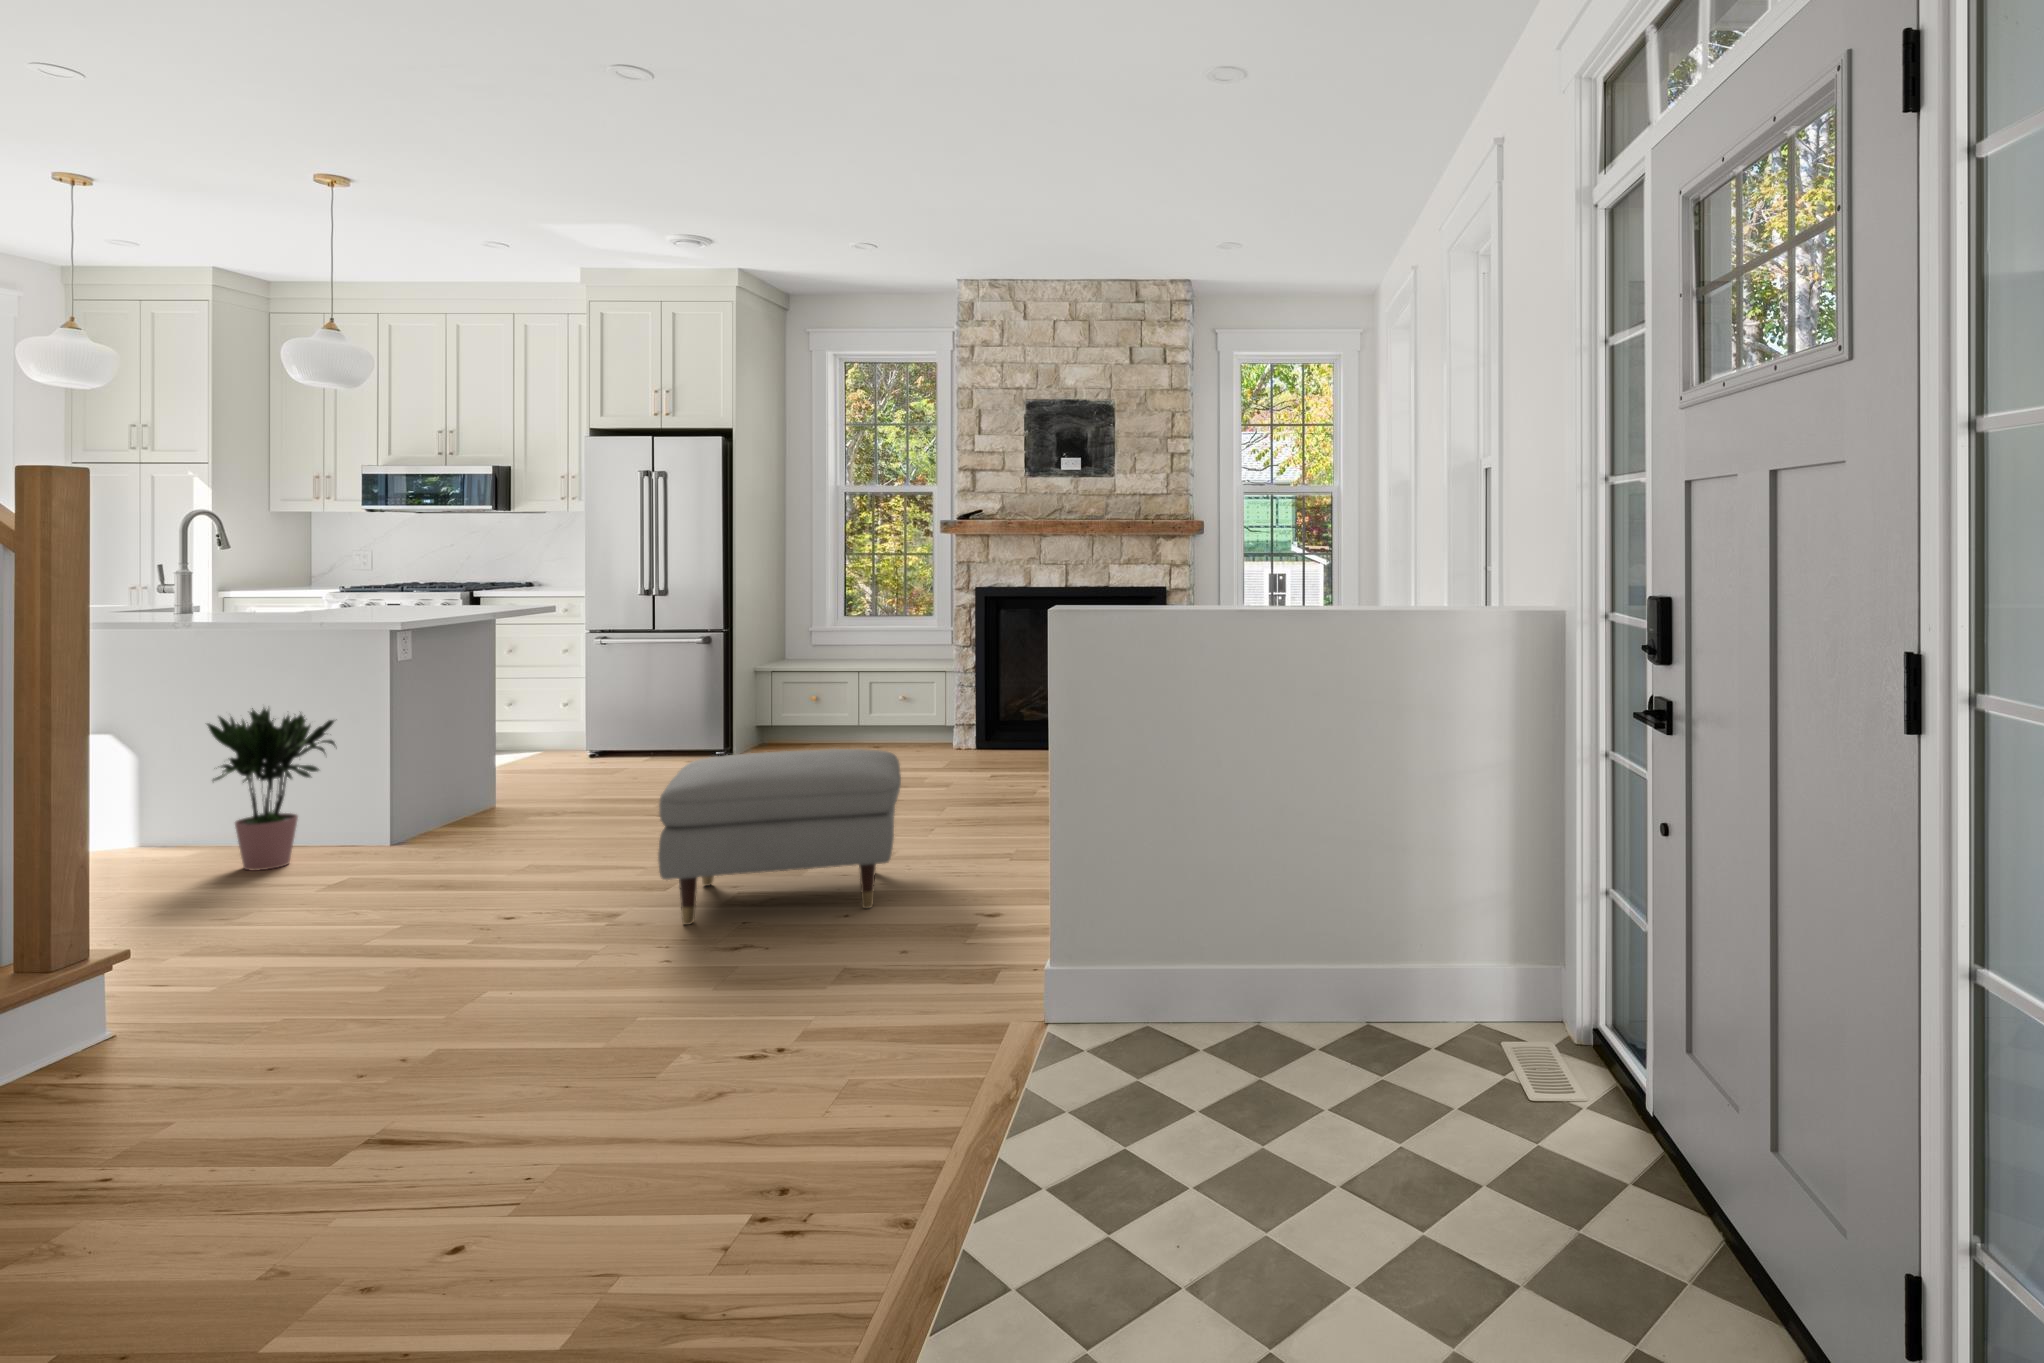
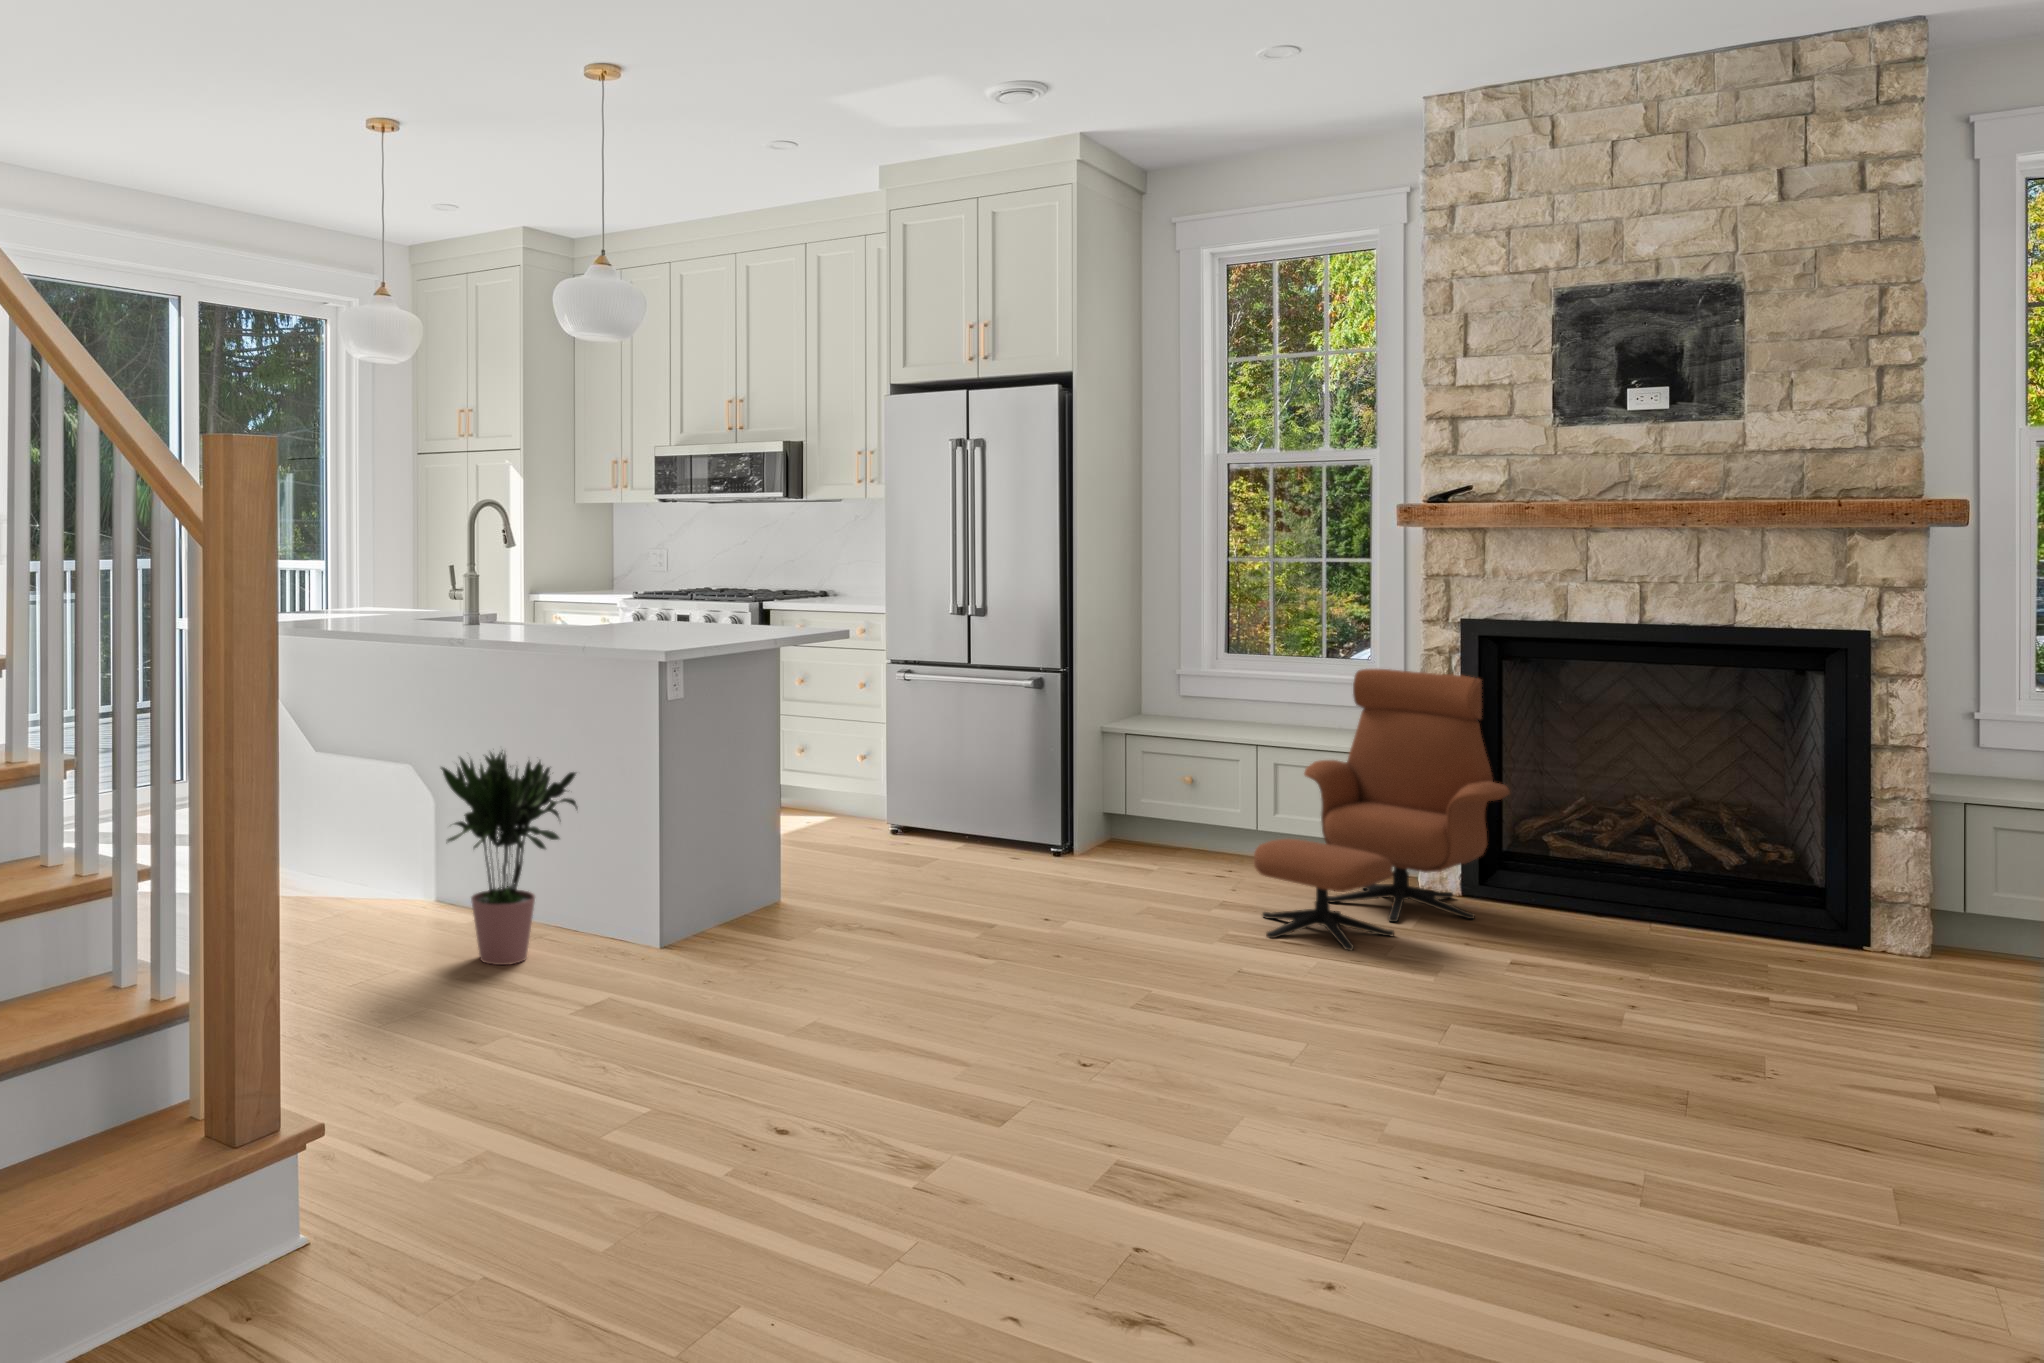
lounge chair: none [852,619,999,782] -> present [1254,669,1510,950]
ottoman: present [658,749,901,925] -> none [946,909,1394,1281]

